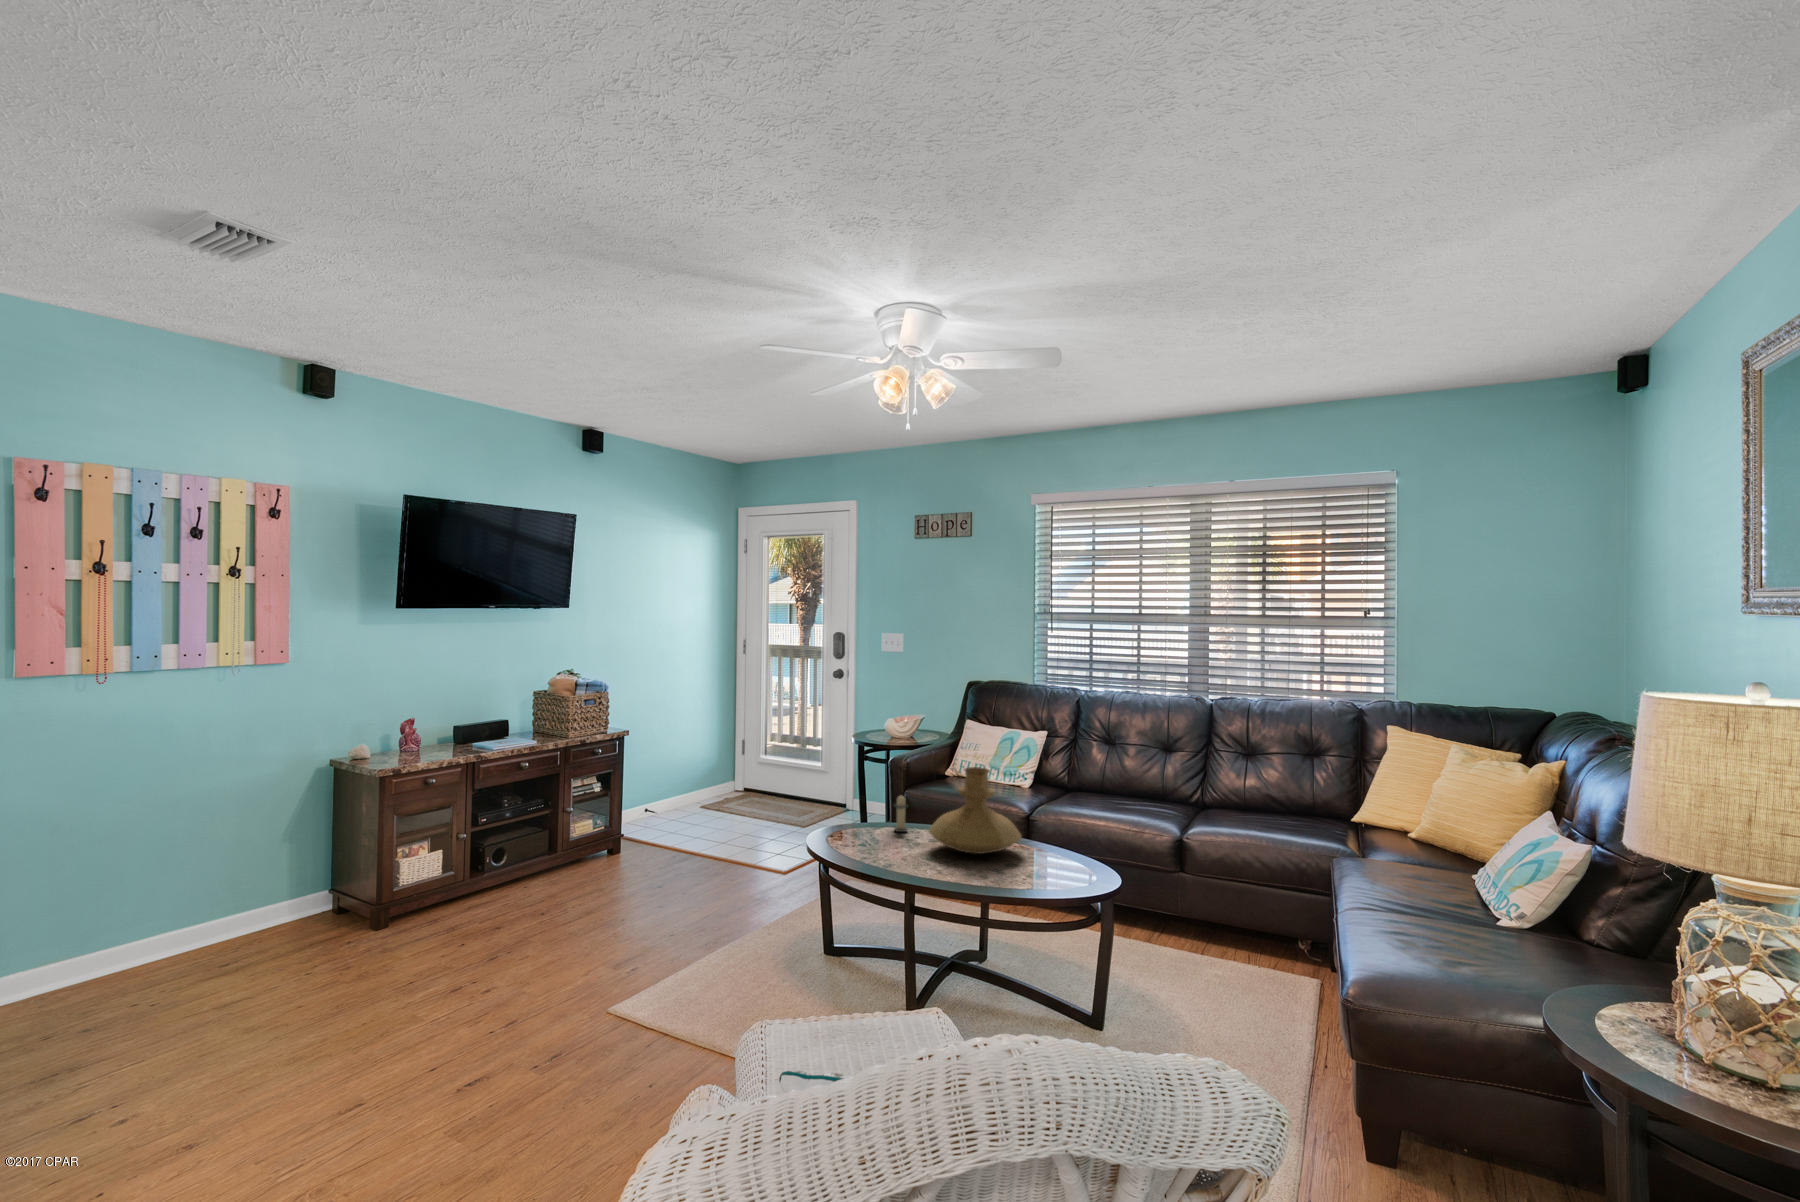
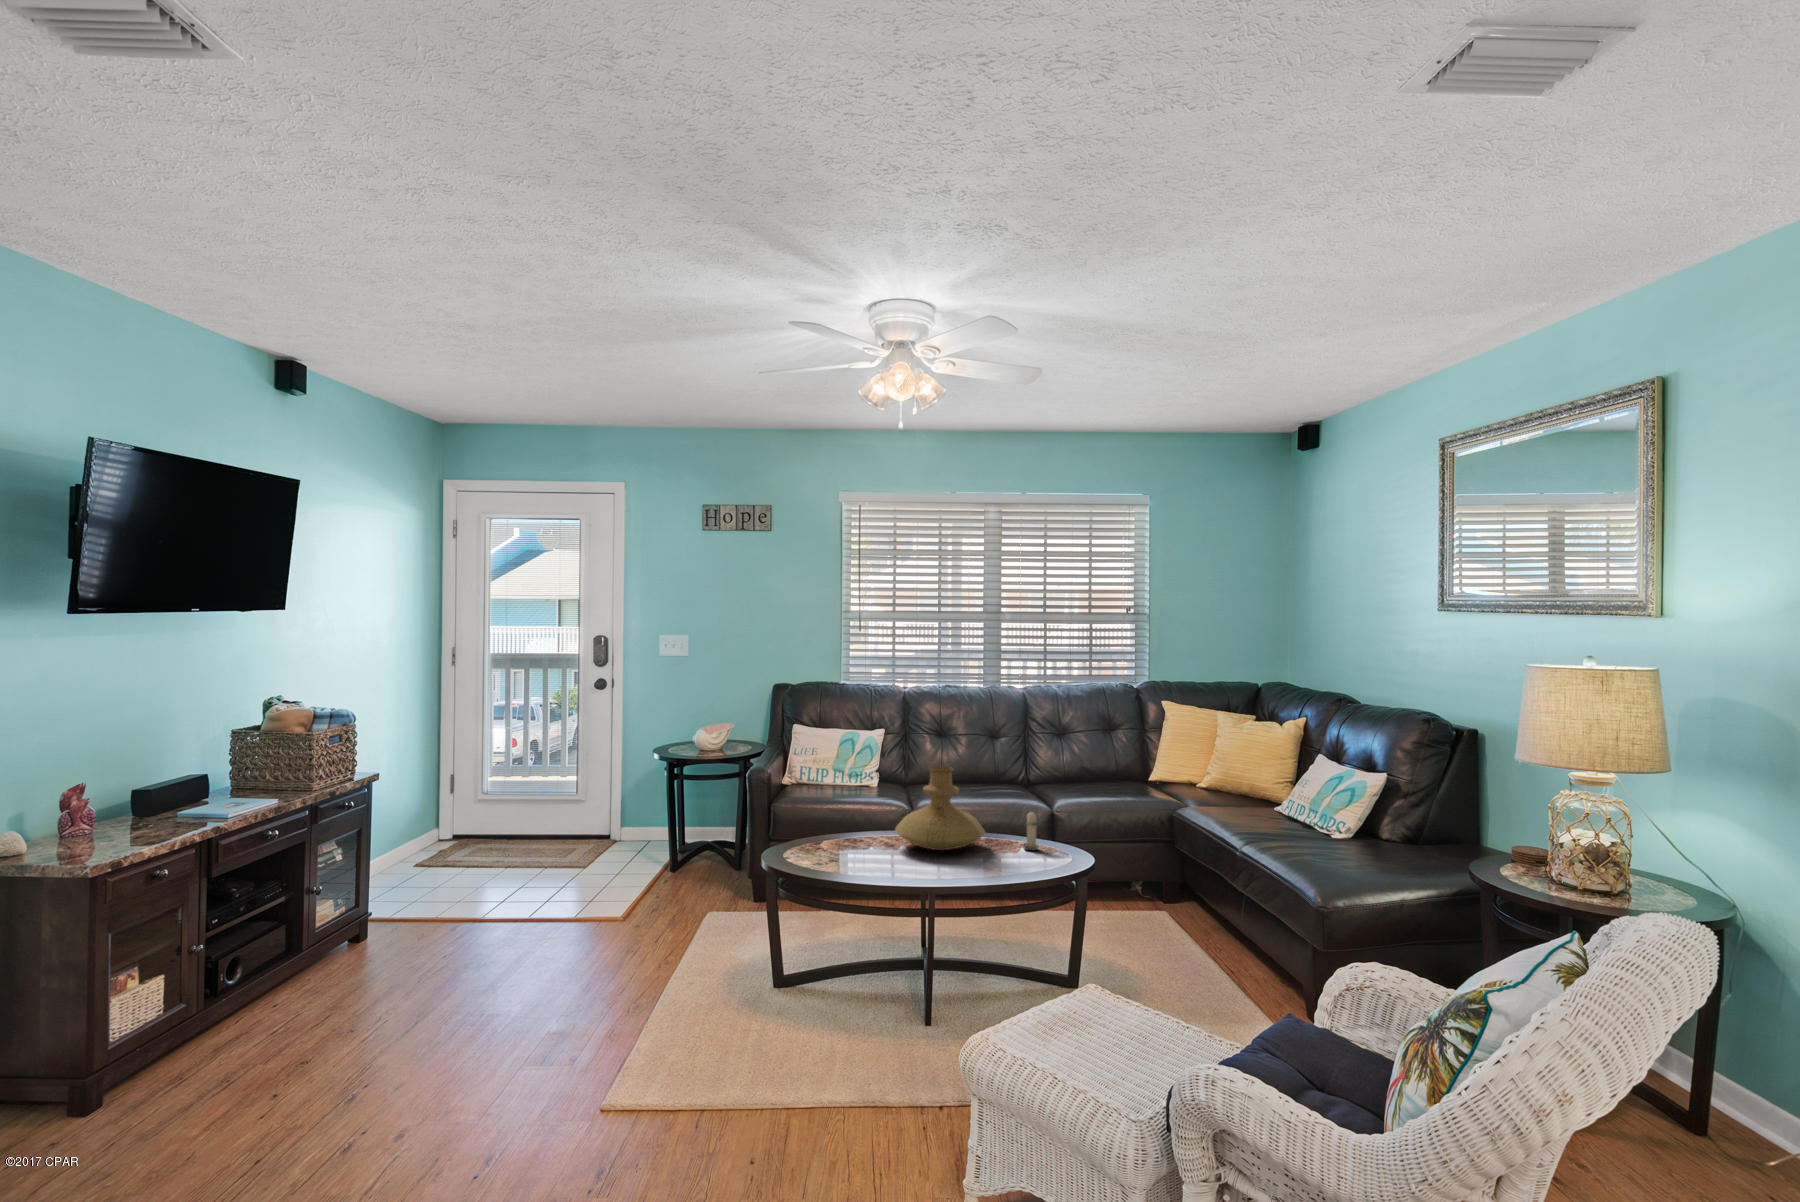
candle: present [894,795,908,832] -> present [1024,812,1039,850]

